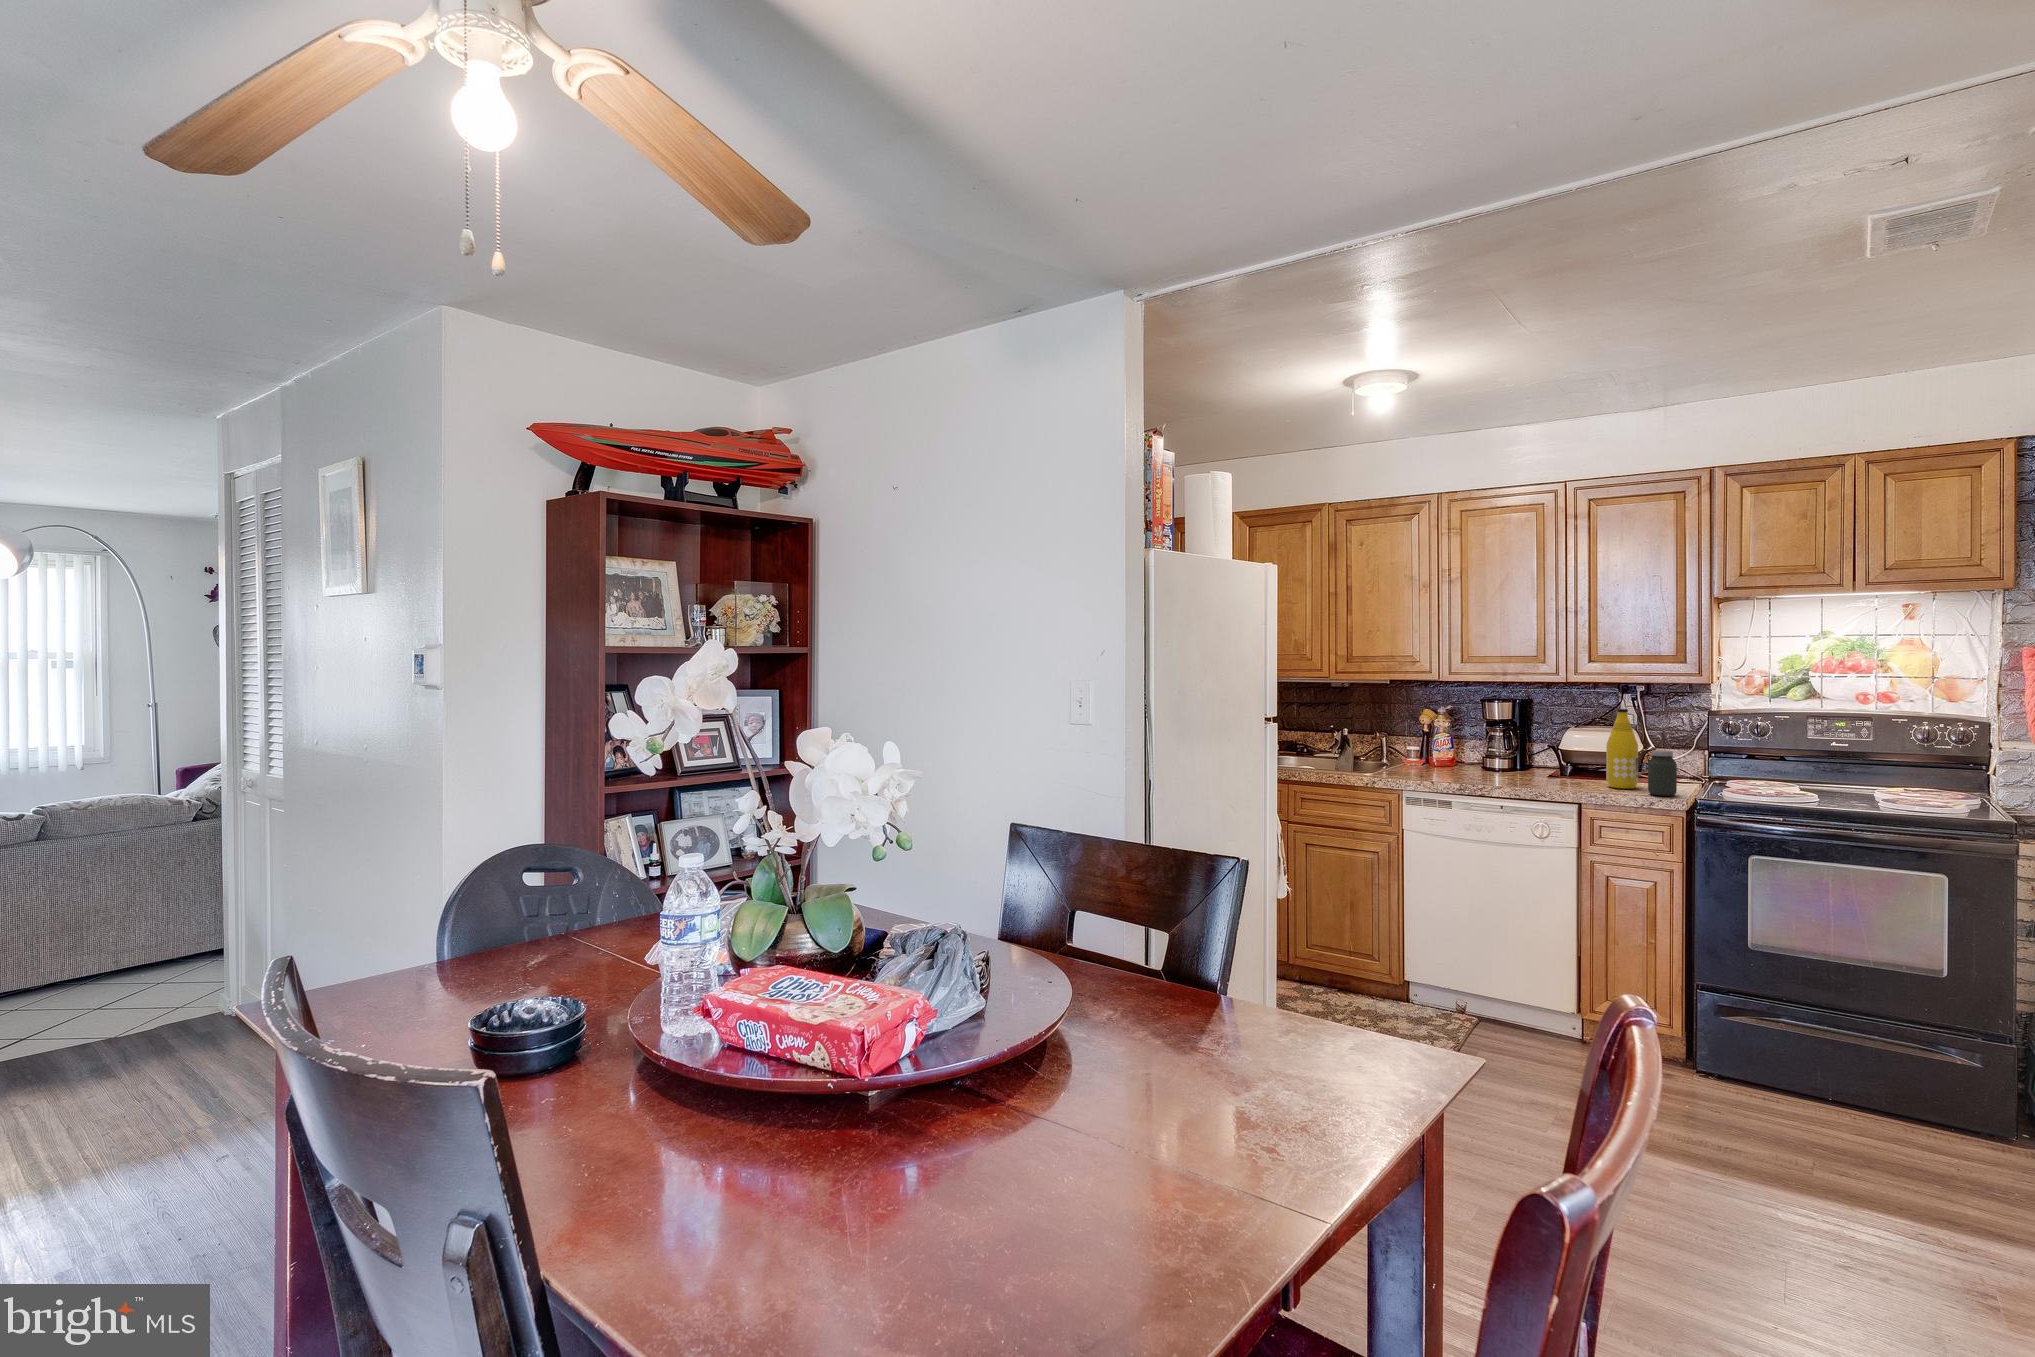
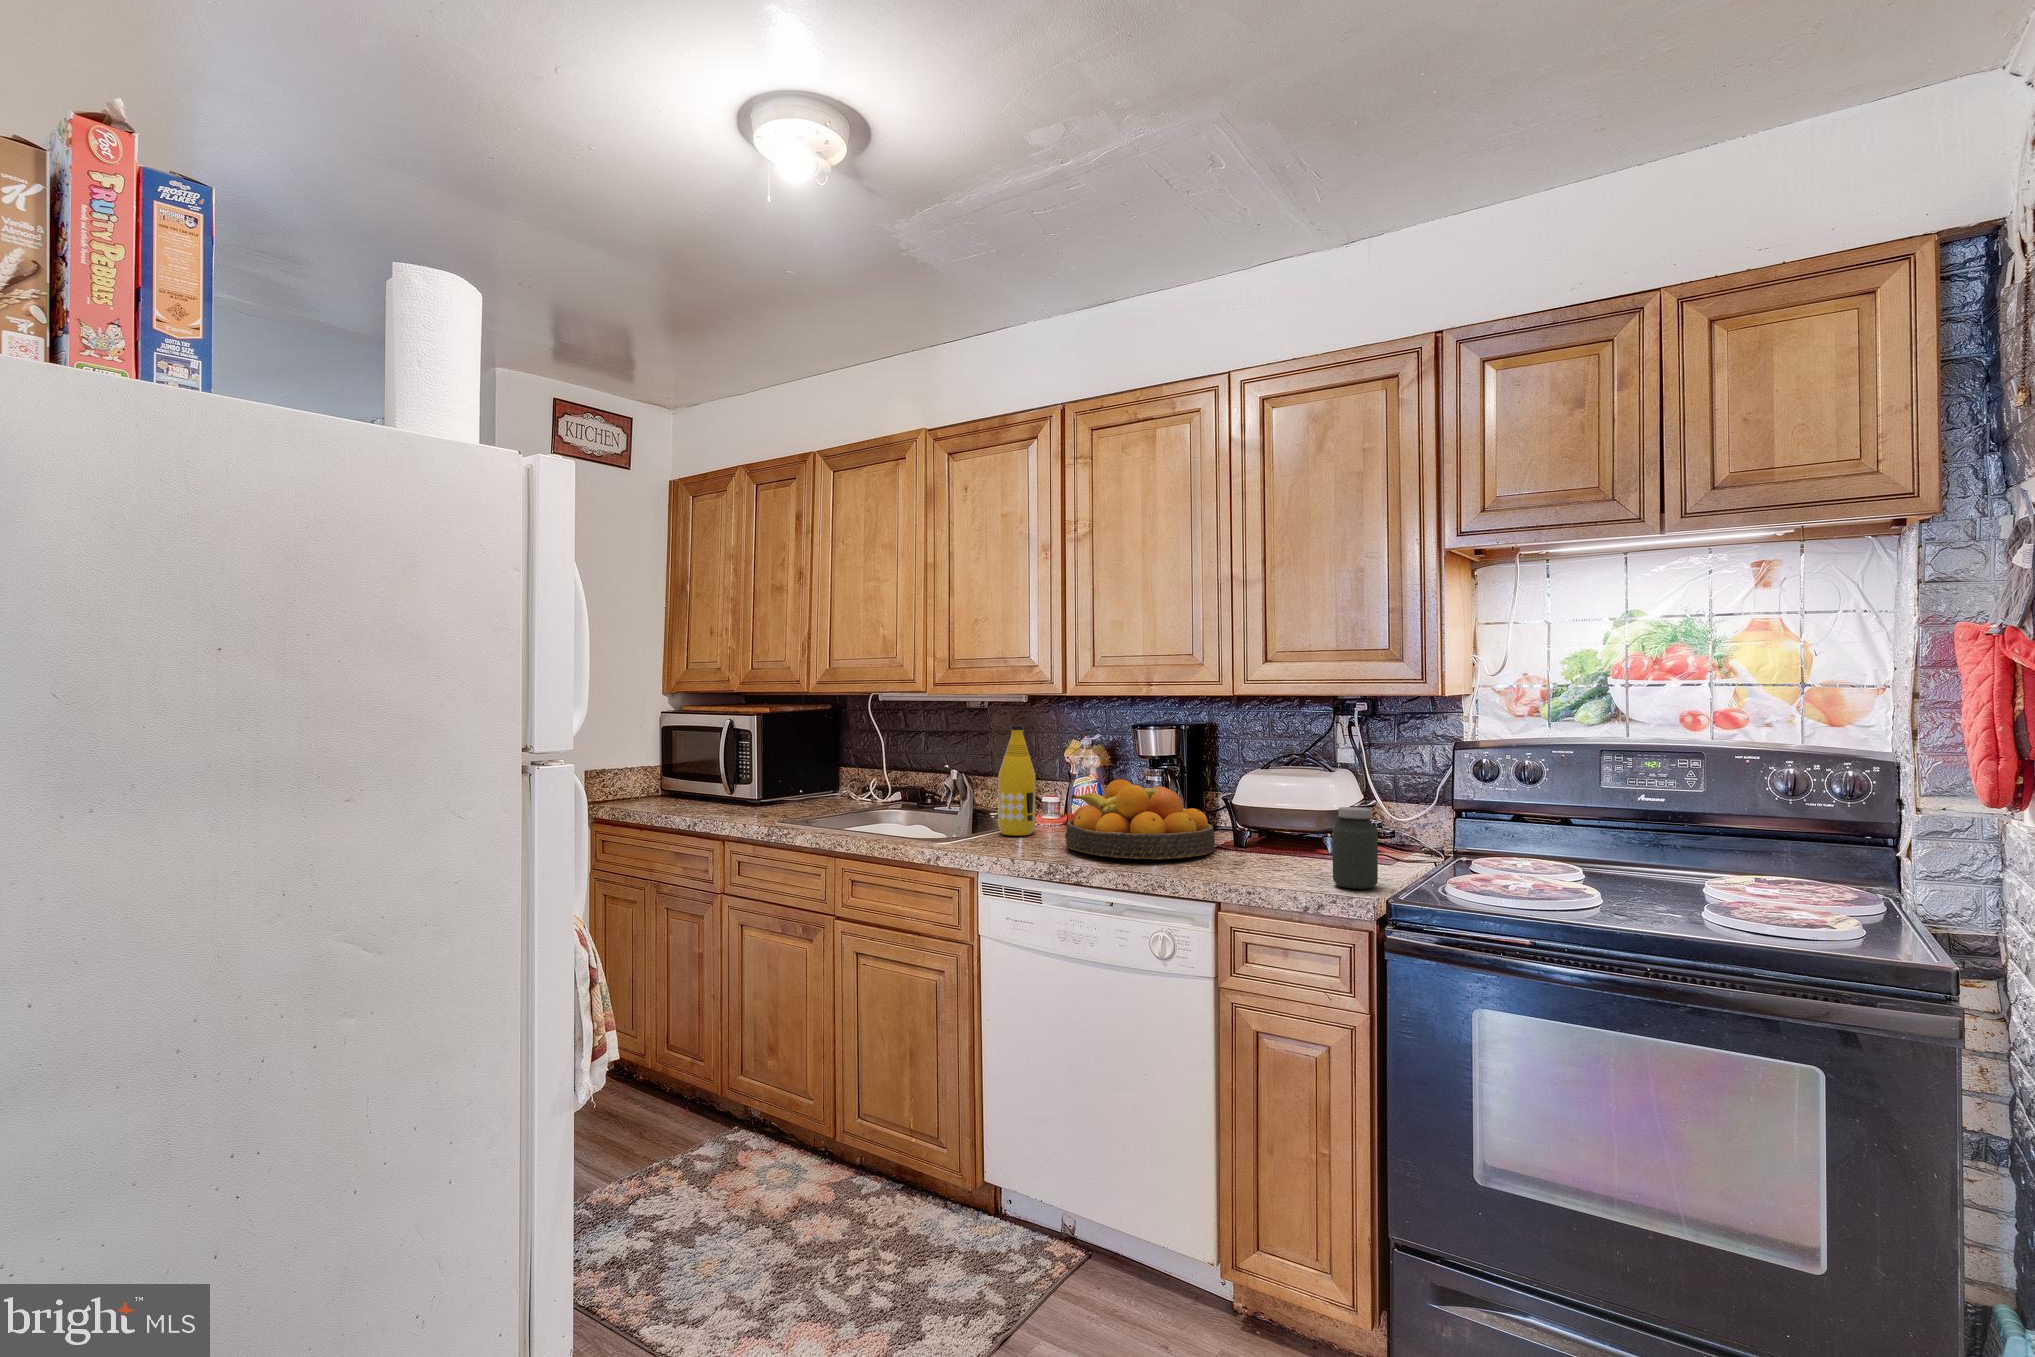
bottle: present [1606,709,1638,789] -> present [998,726,1035,836]
fruit bowl: none [1451,736,1554,782] -> present [1065,780,1215,859]

